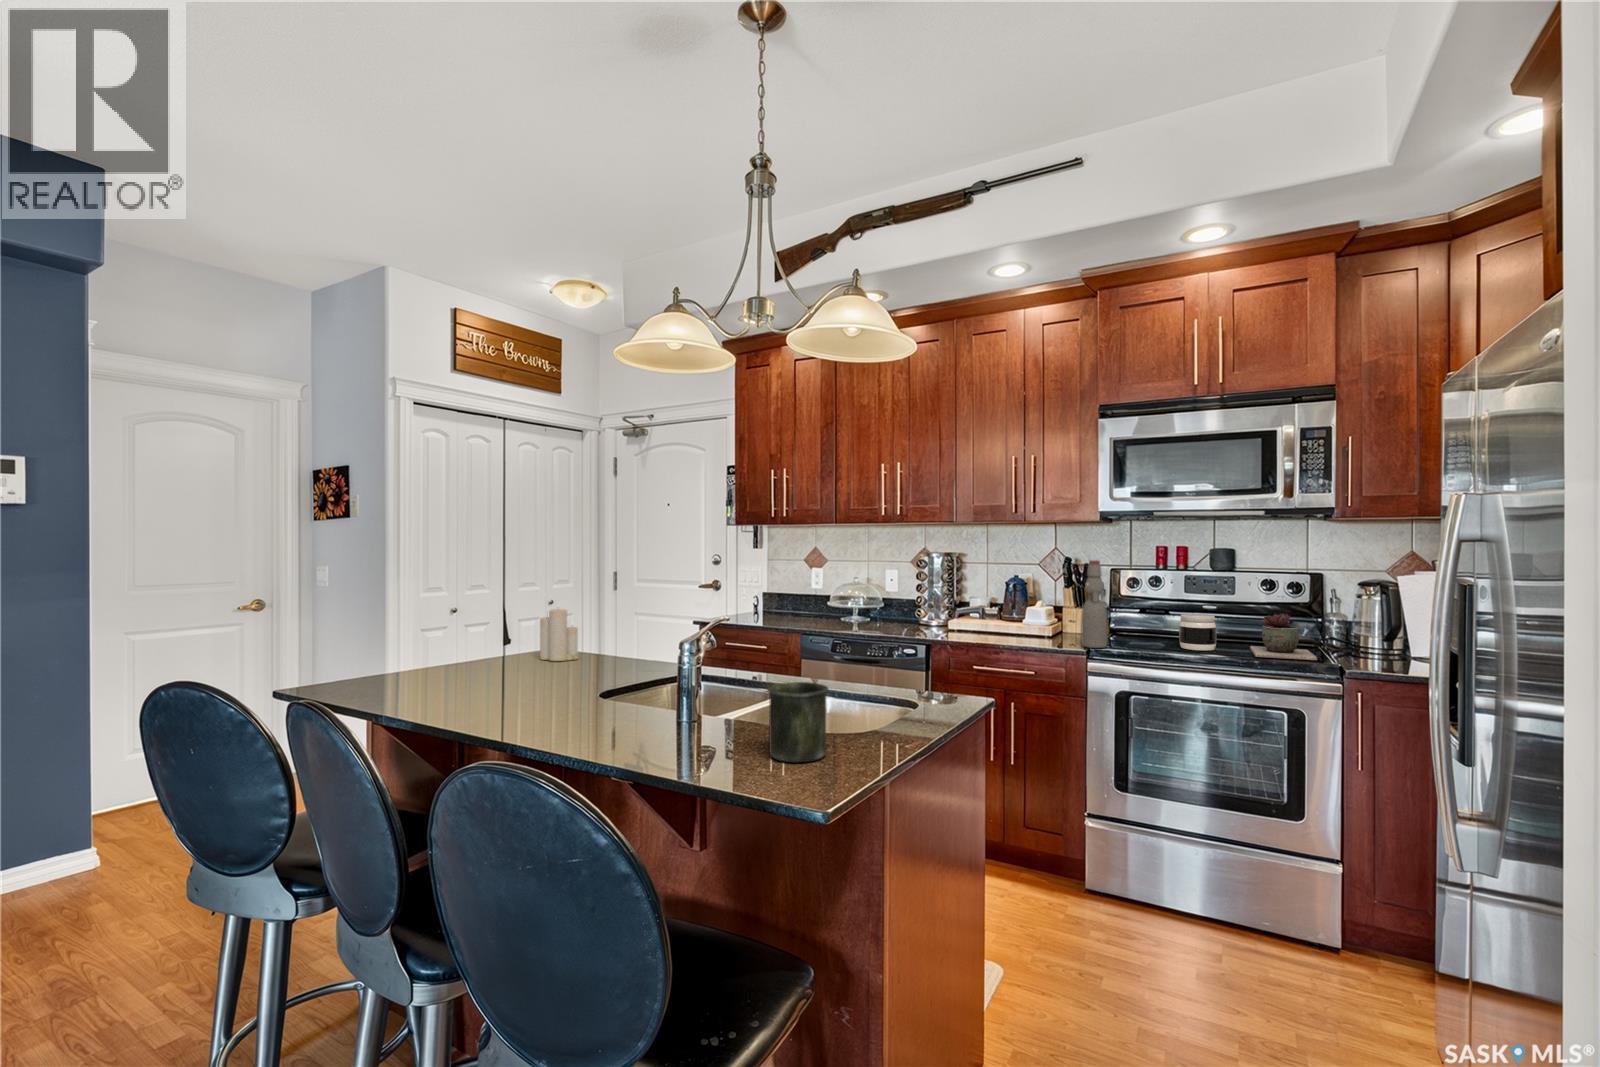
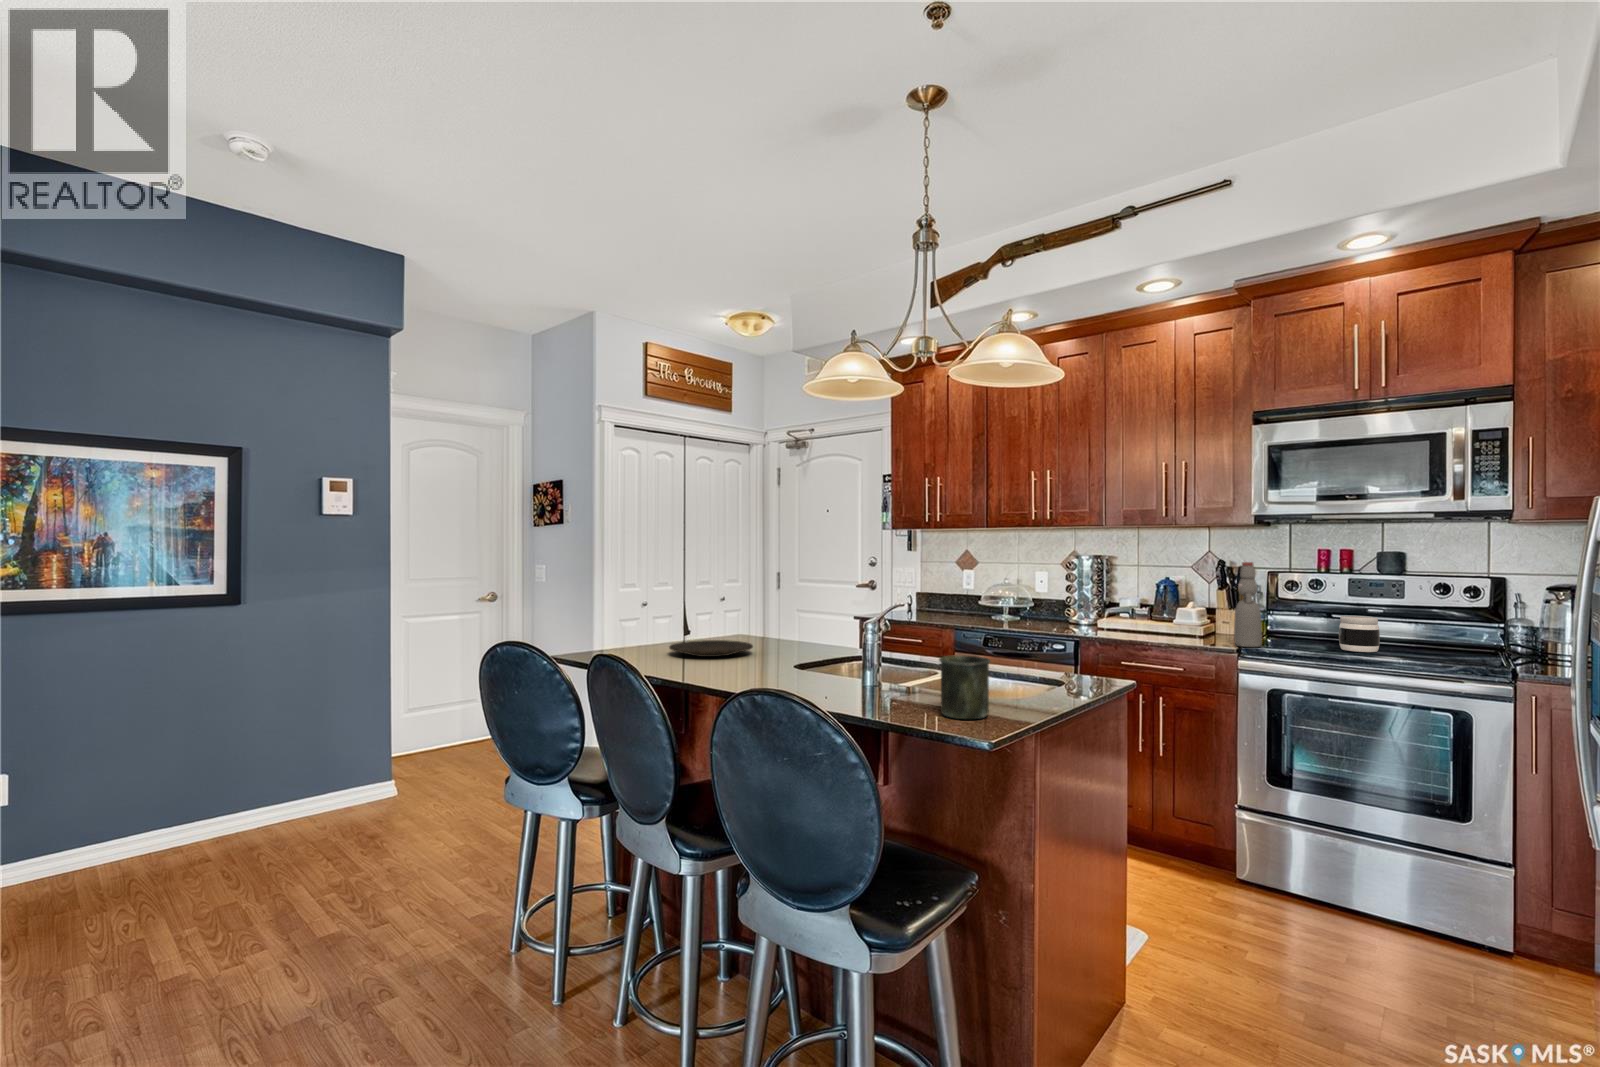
candle: present [540,609,578,661] -> none [733,595,764,643]
succulent plant: present [1250,614,1317,660] -> none [1418,616,1491,664]
plate: none [452,660,560,682] -> present [669,640,753,657]

